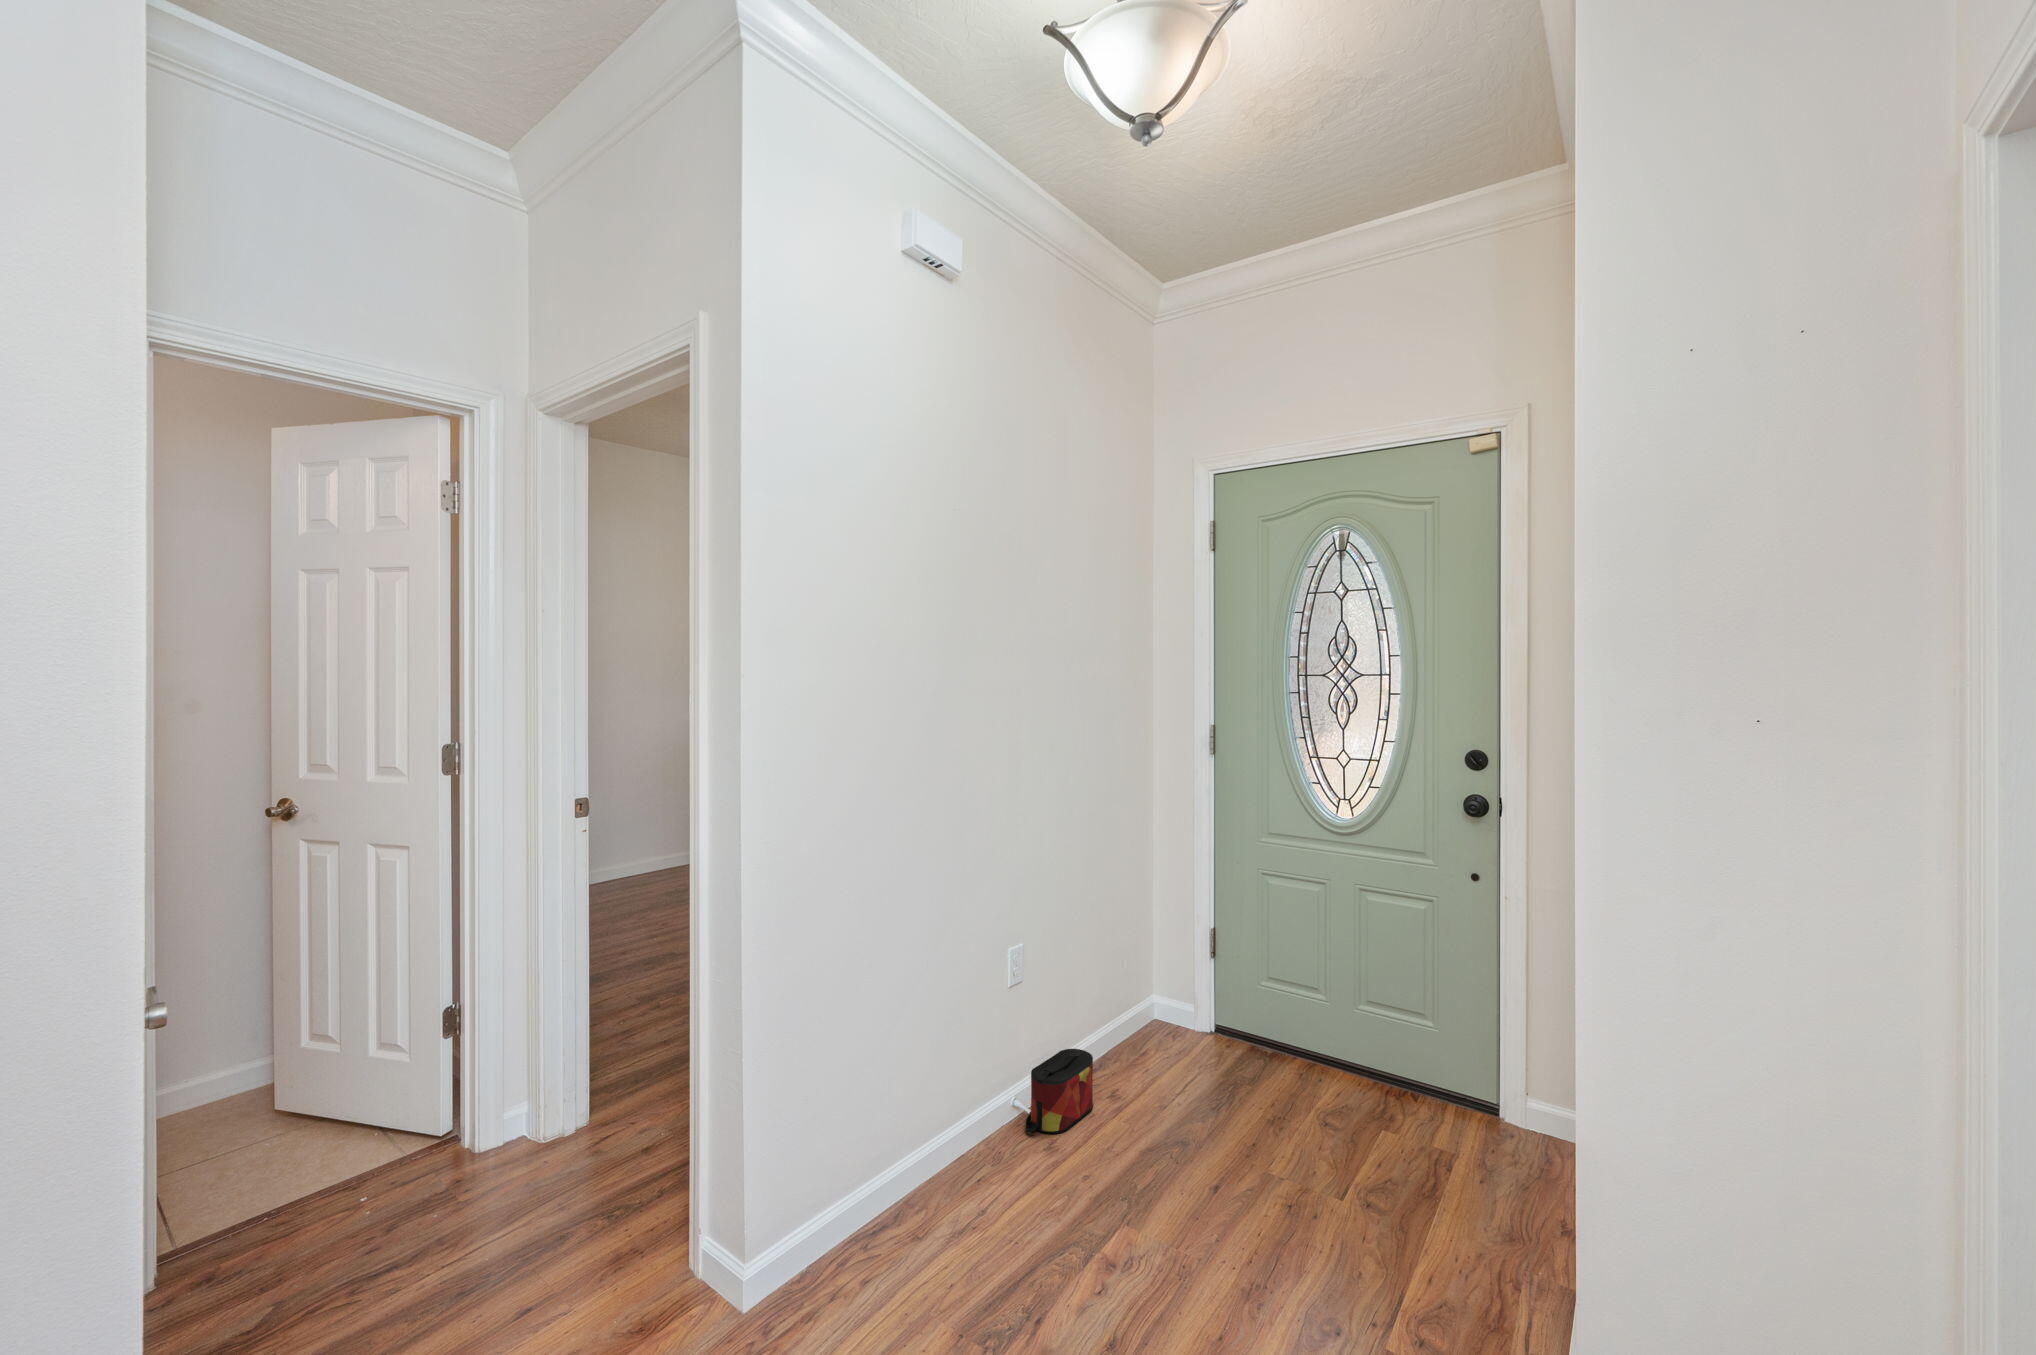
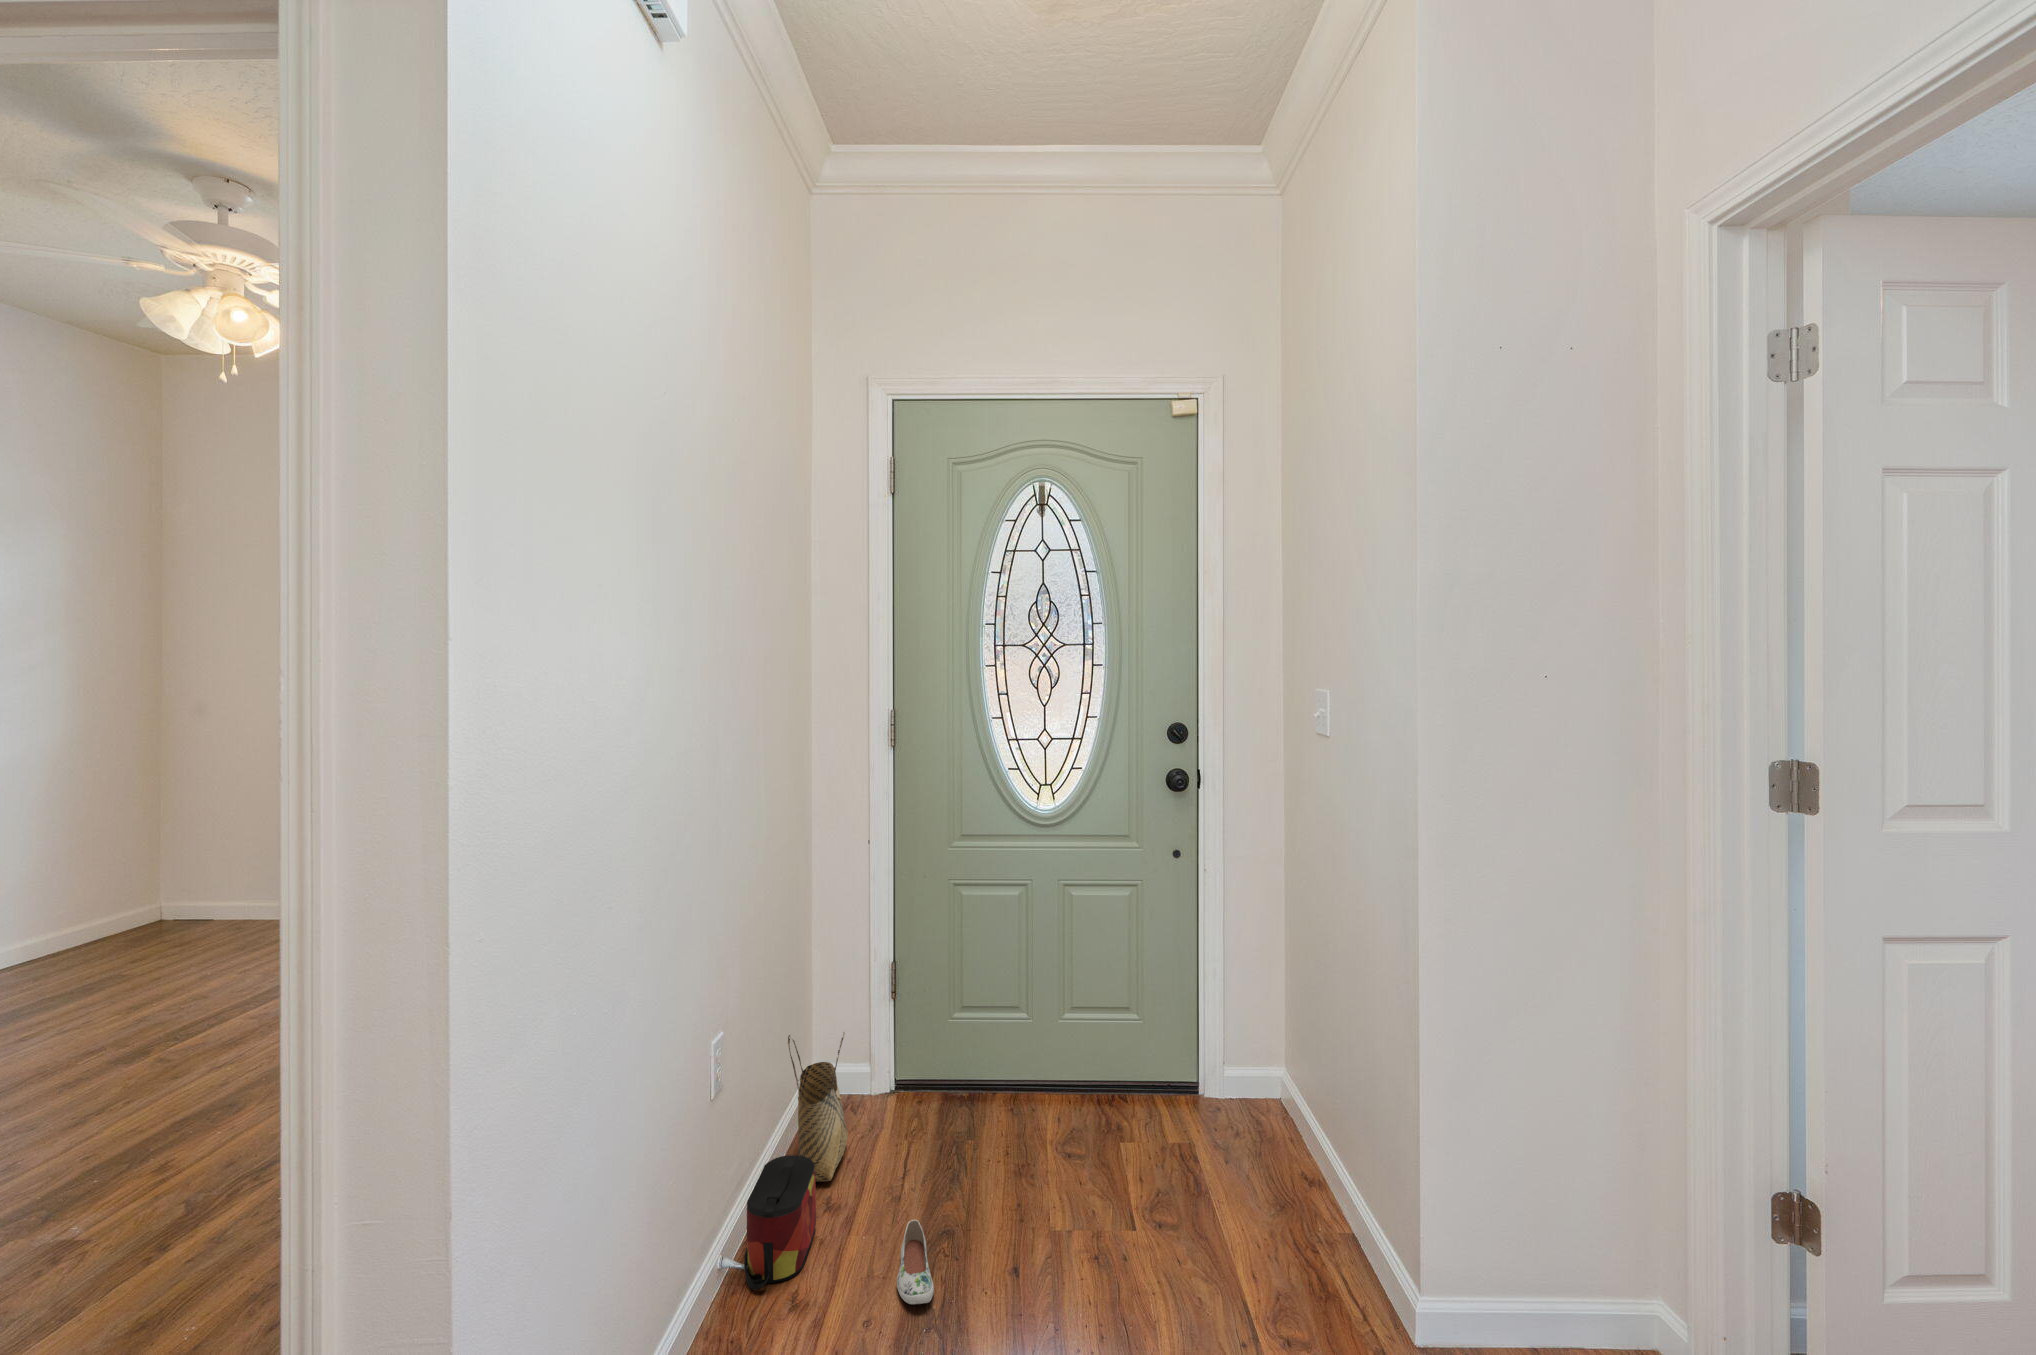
woven basket: none [1101,965,1154,1082] -> present [788,1032,848,1182]
shoe: none [1116,1122,1156,1183] -> present [897,1220,934,1304]

